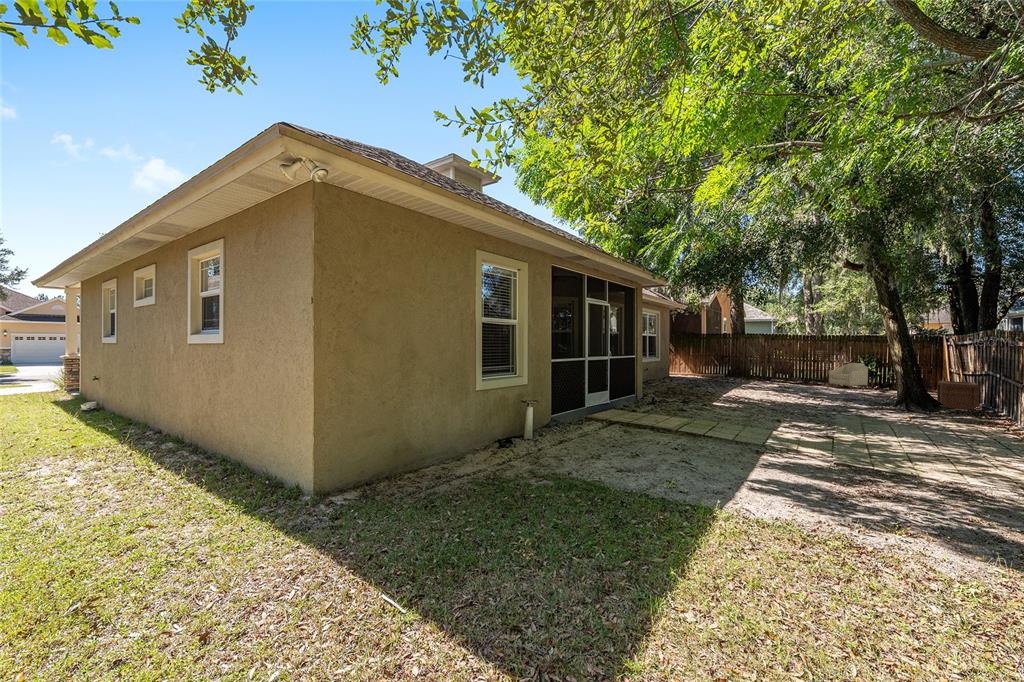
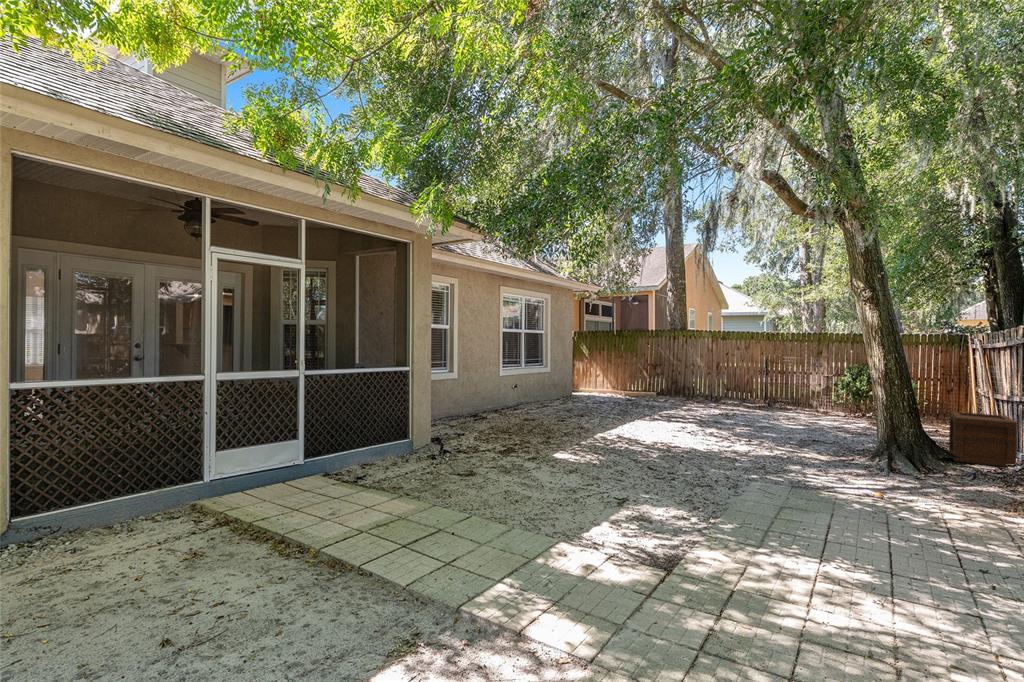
chair: present [829,363,868,389] -> none [799,376,857,418]

